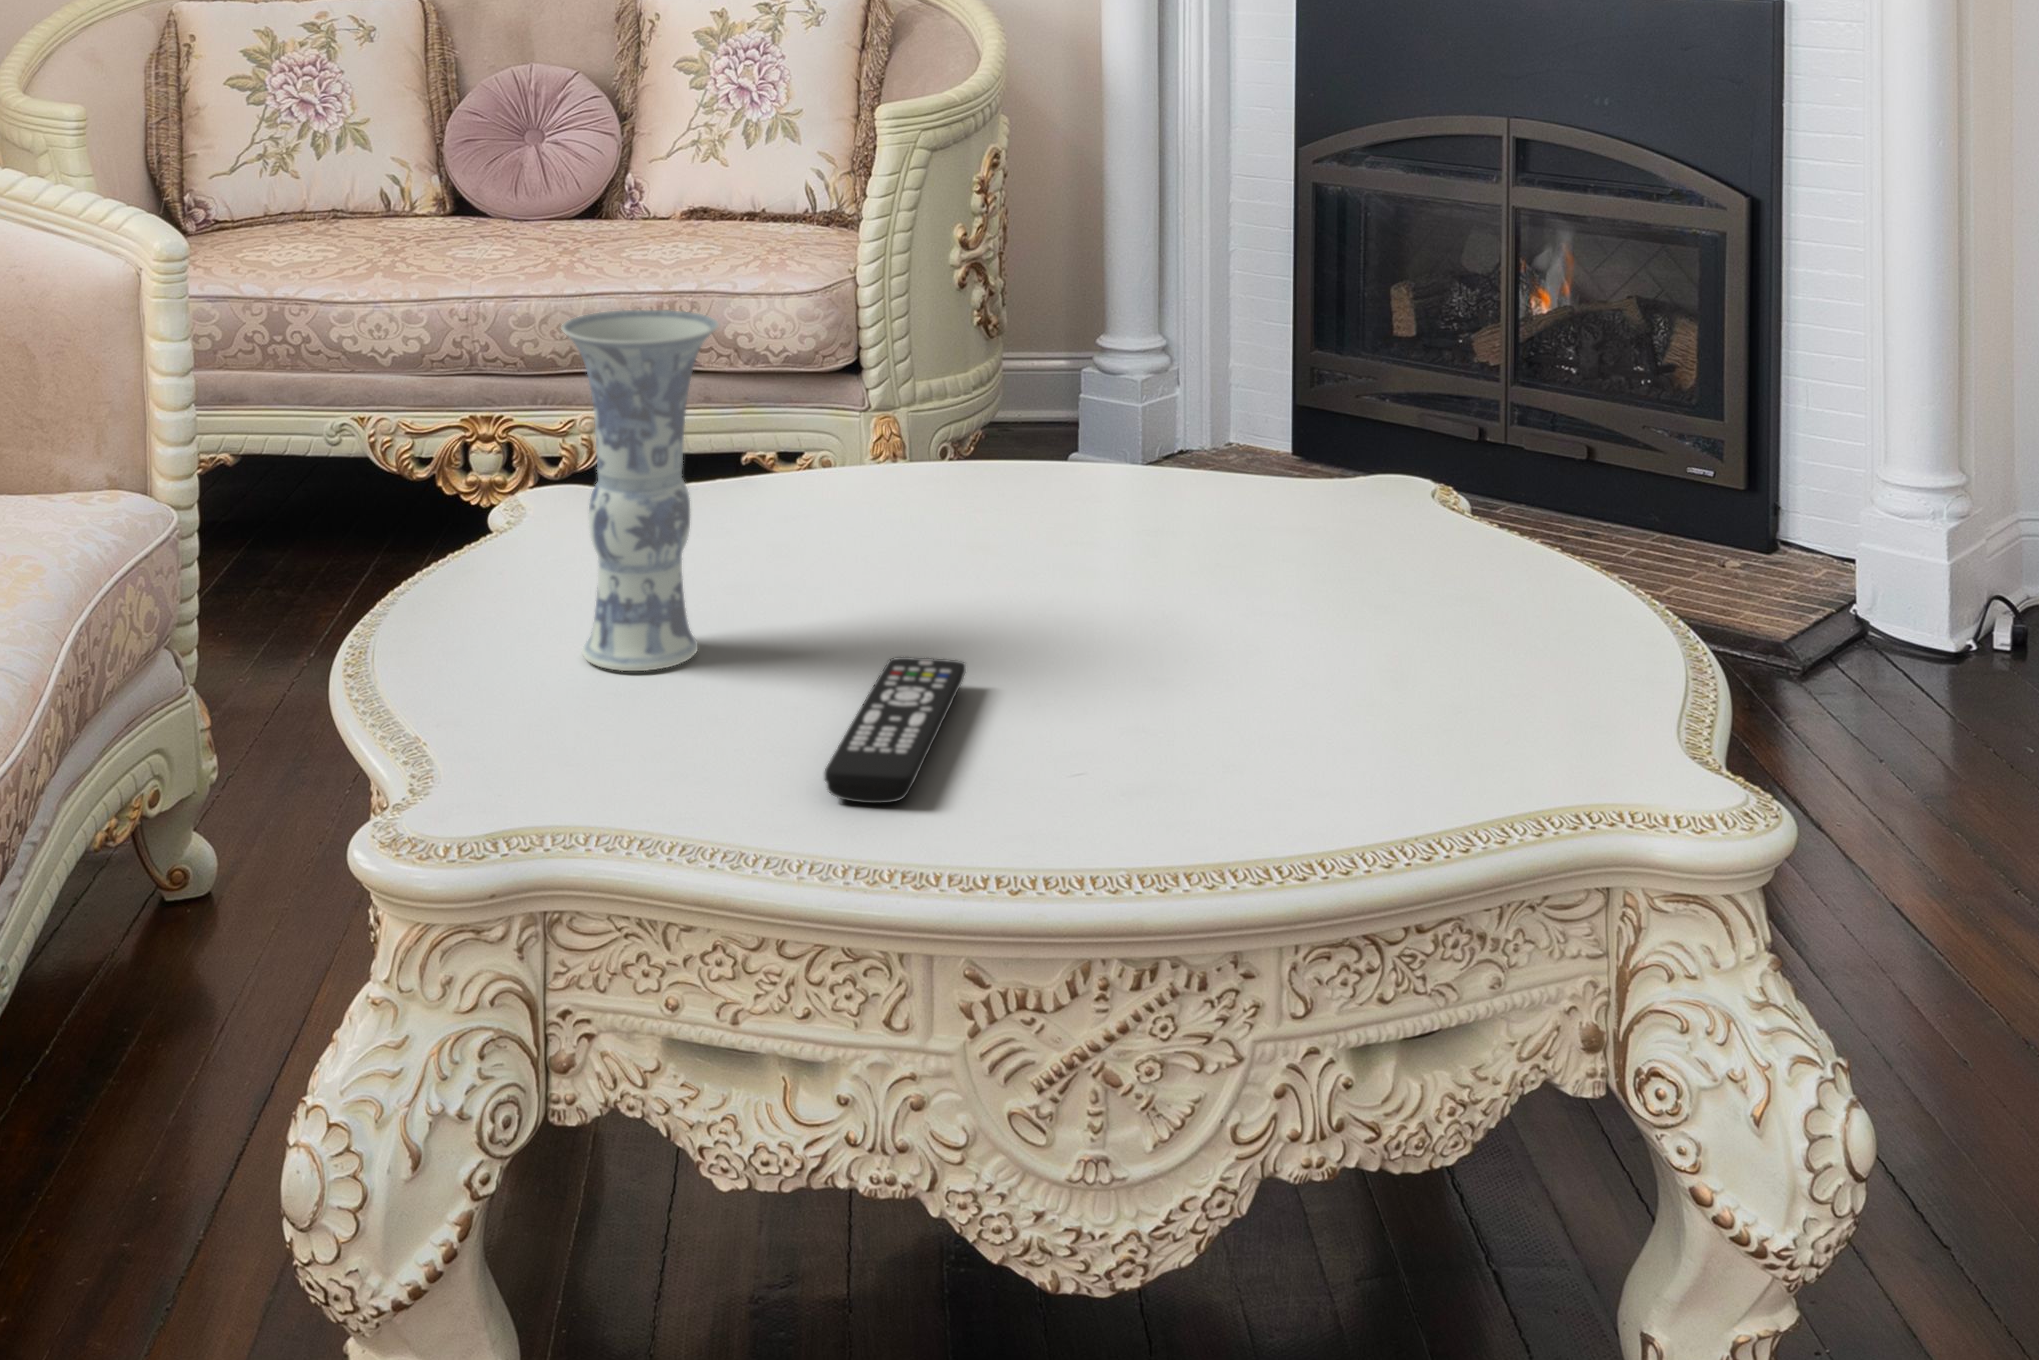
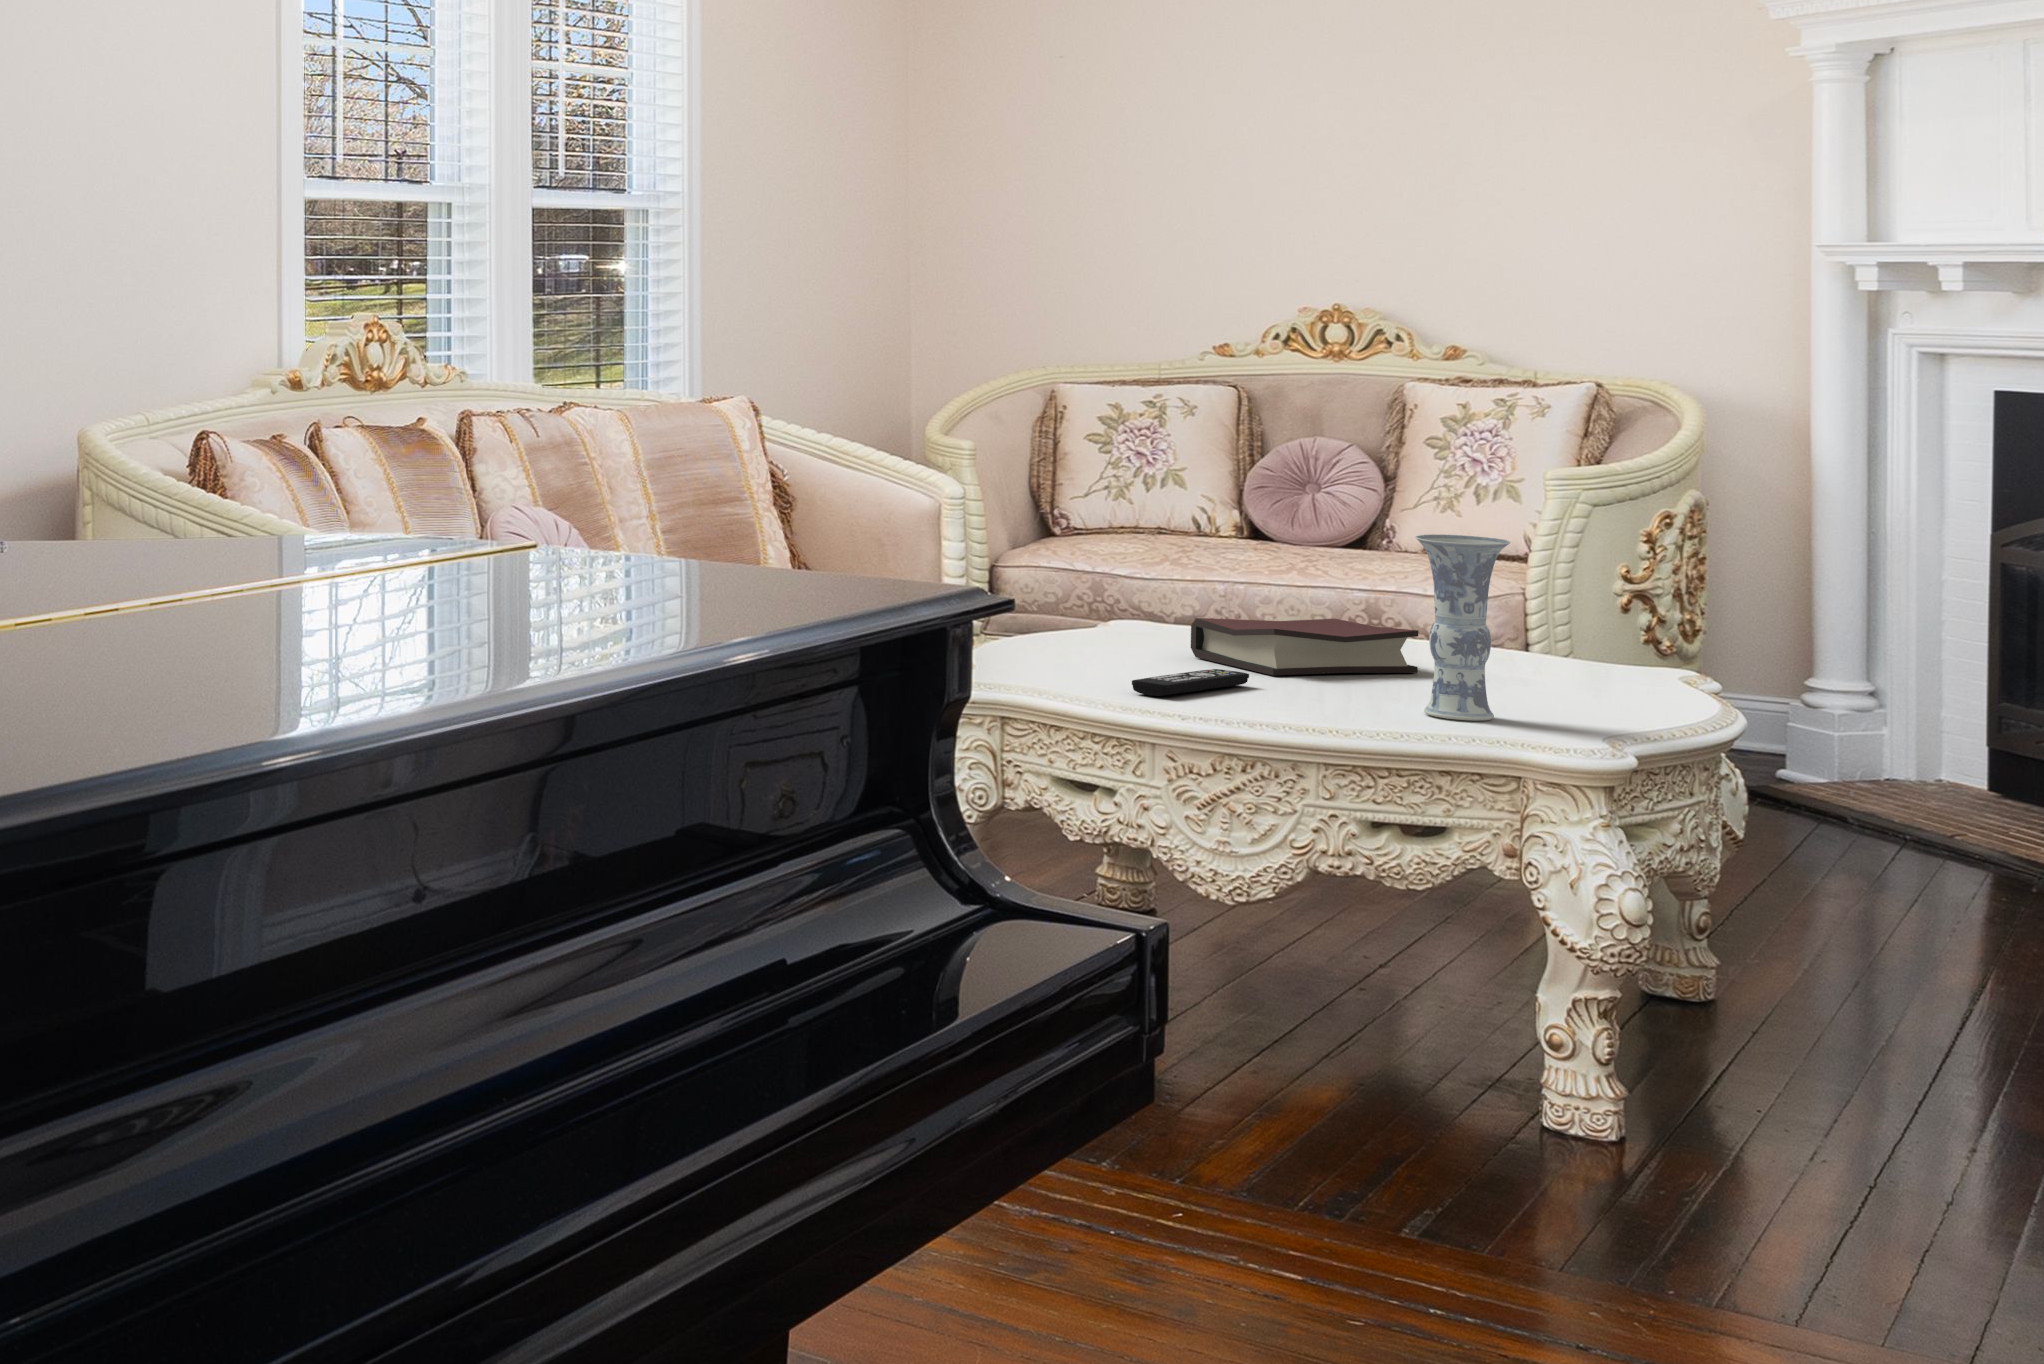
vase: present [561,310,719,671] -> present [1415,534,1510,721]
hardback book: none [740,449,1109,626] -> present [1191,618,1418,675]

